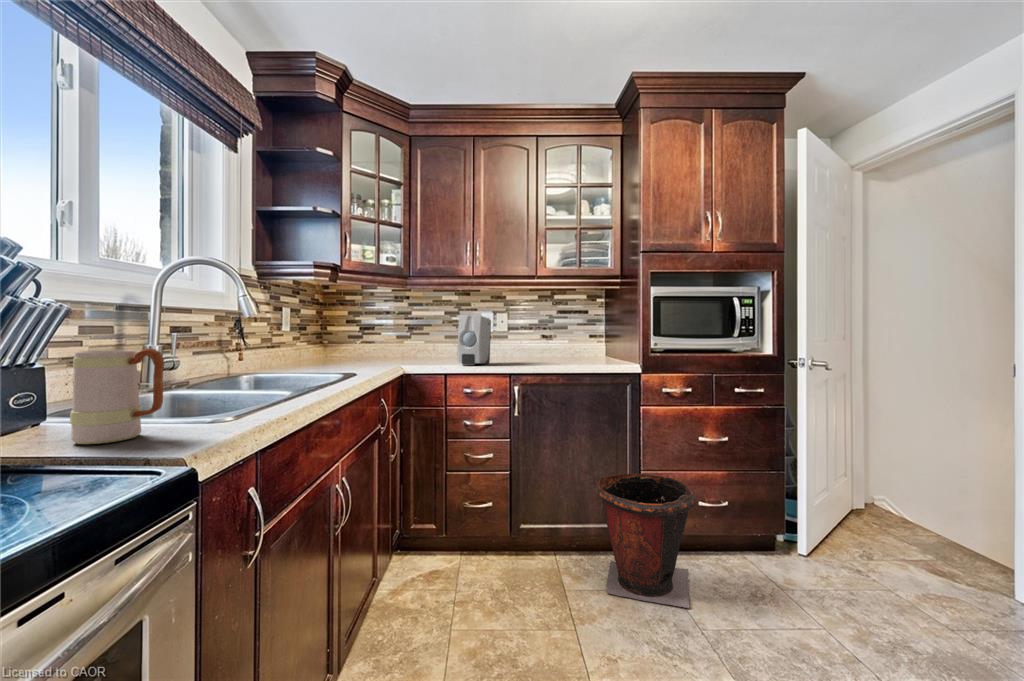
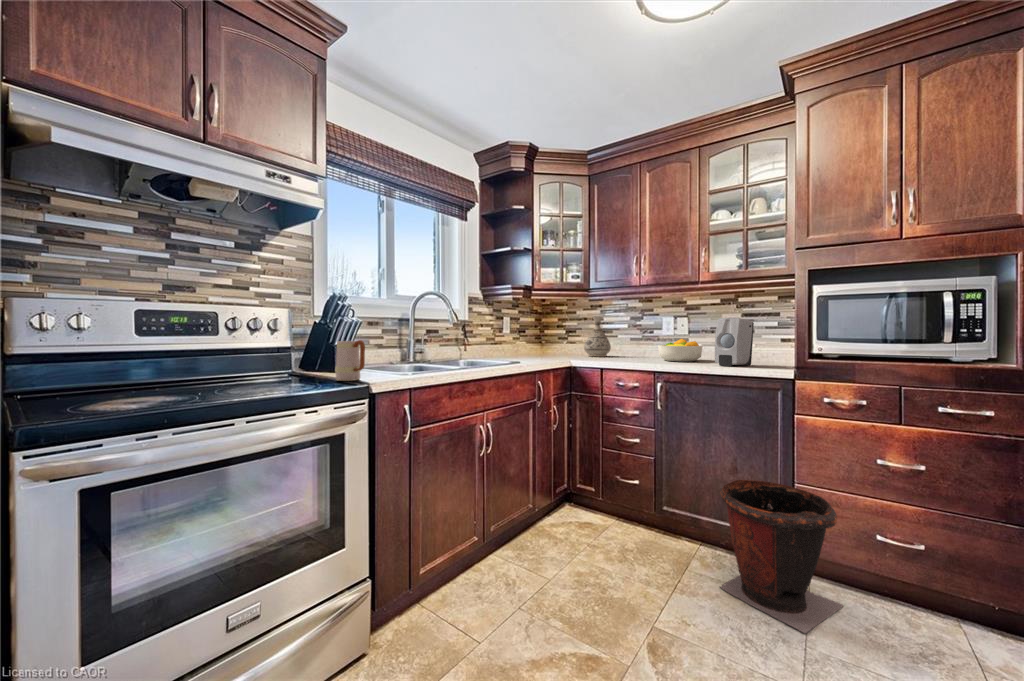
vase: none [389,309,422,359] -> present [584,316,611,357]
soap dispenser: present [457,315,491,366] -> present [715,318,754,366]
fruit bowl: none [488,336,531,361] -> present [658,339,703,362]

